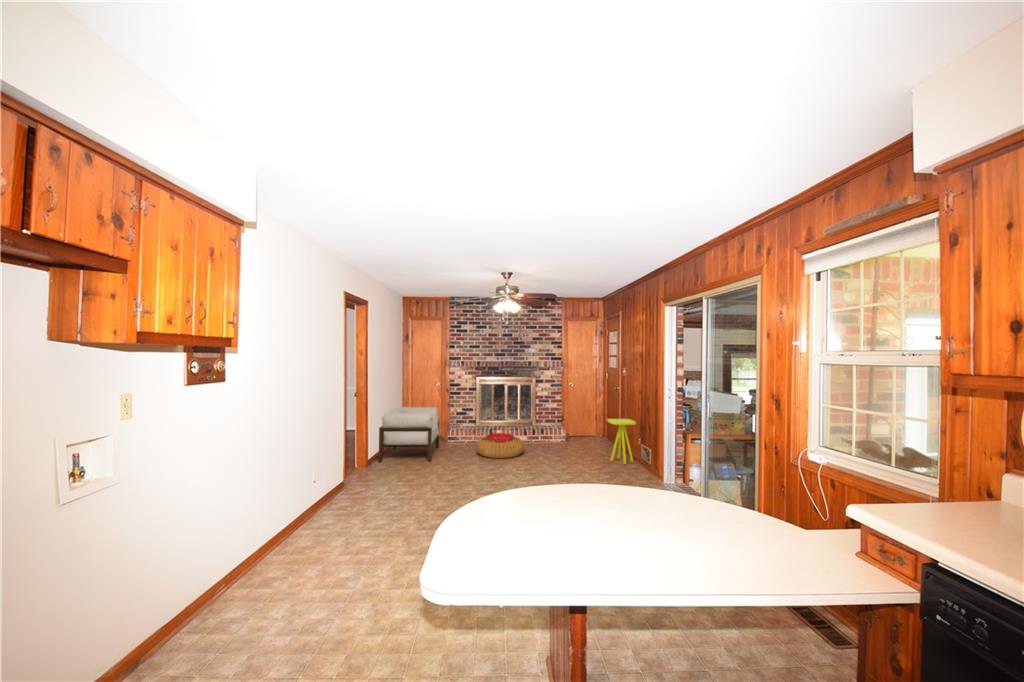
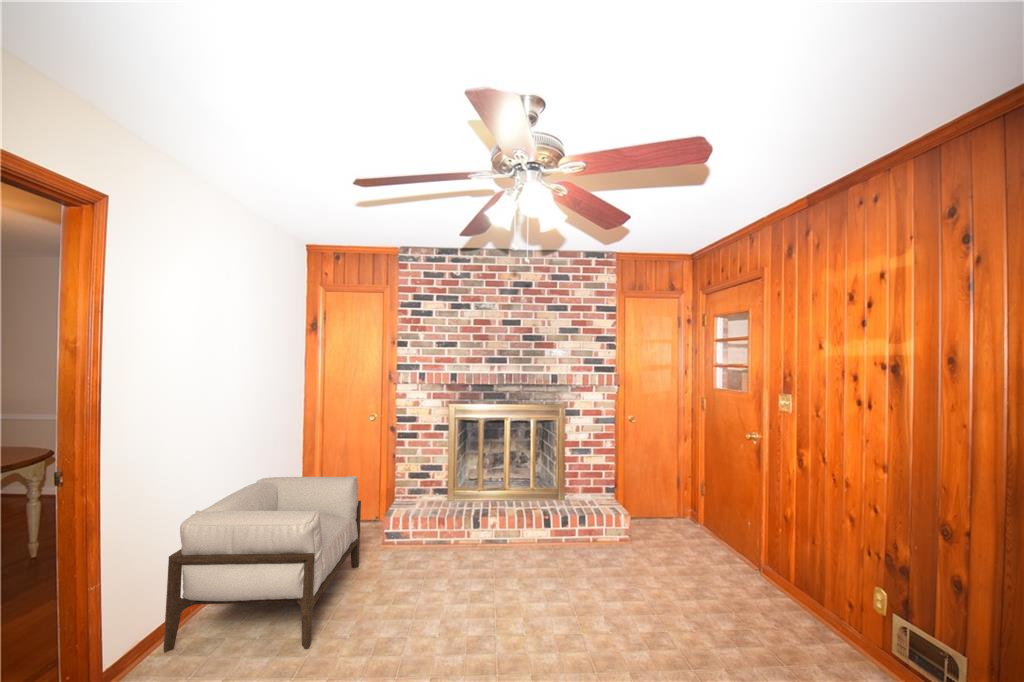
side table: present [607,419,636,464] -> none [764,523,865,665]
pouf: present [476,433,524,458] -> none [437,539,552,626]

